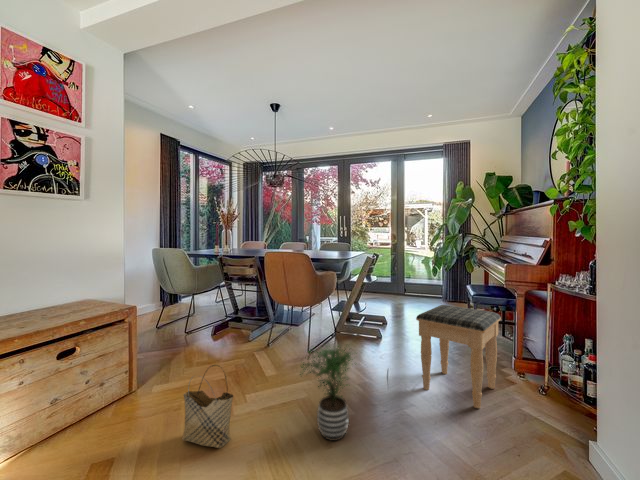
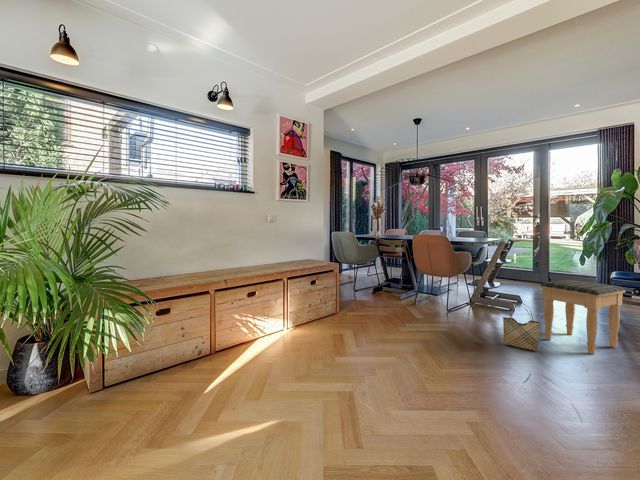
potted plant: present [300,343,353,441] -> none [446,292,491,350]
woven basket: present [182,365,233,448] -> present [503,303,541,351]

